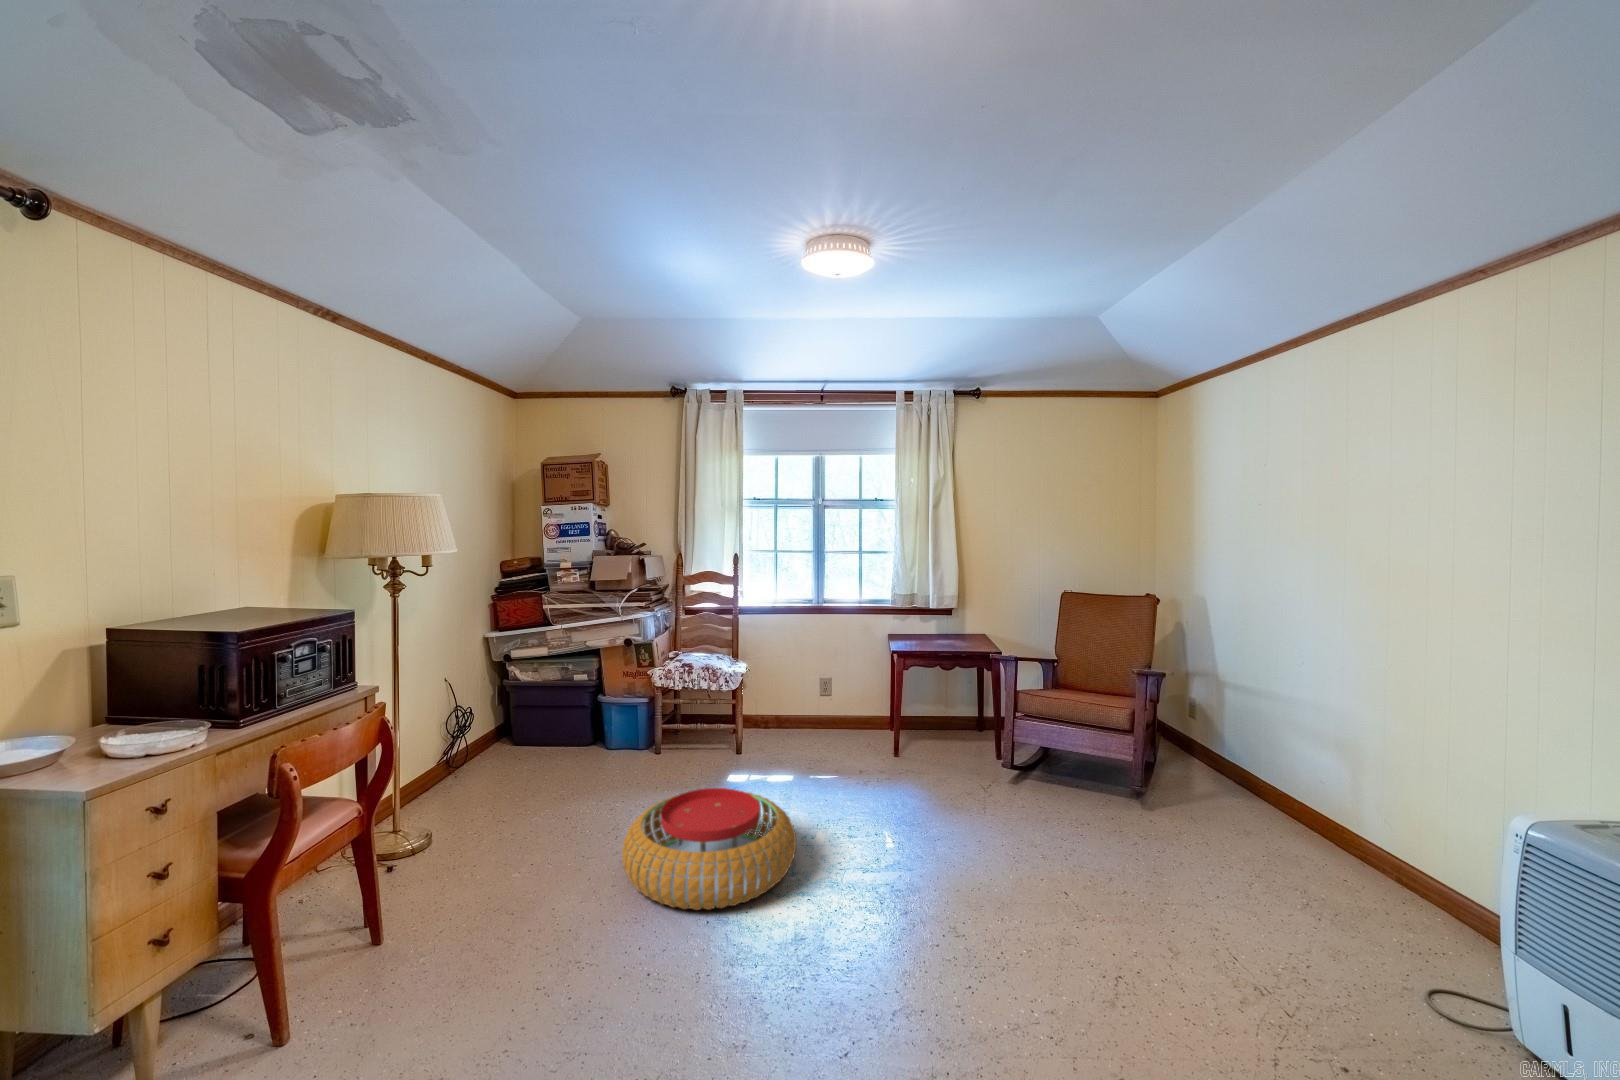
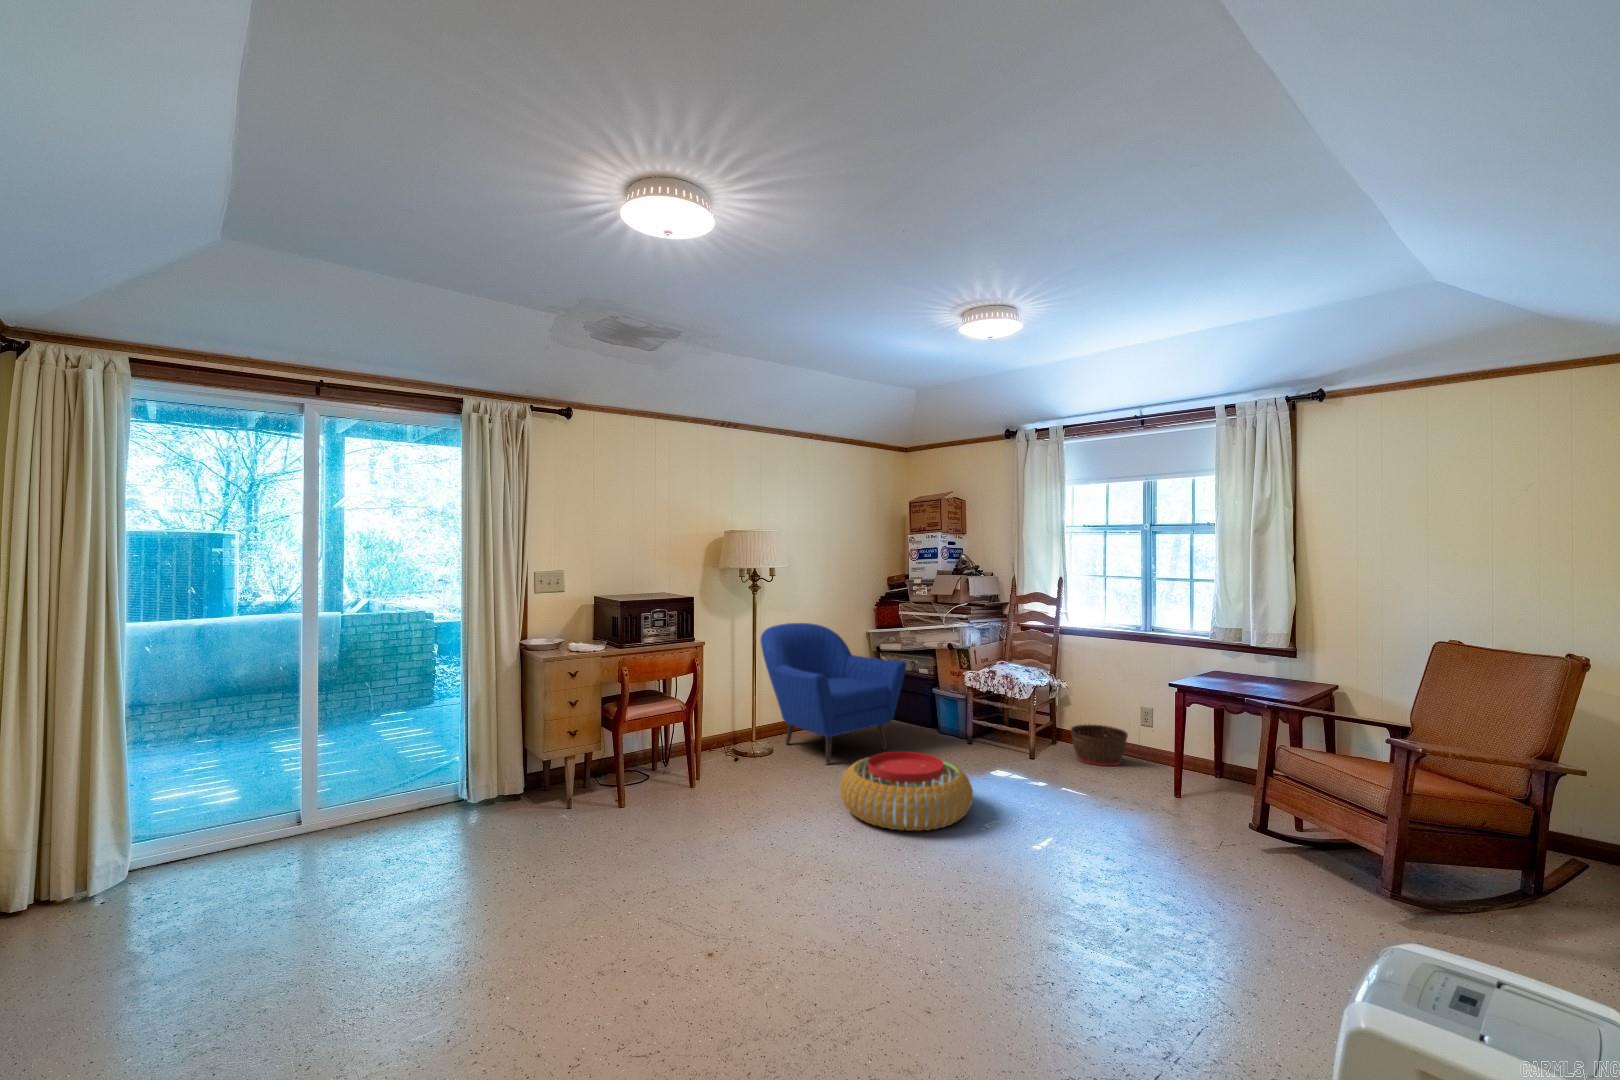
armchair: none [372,638,598,840] -> present [761,623,907,764]
basket: none [767,700,821,744] -> present [1071,725,1128,766]

